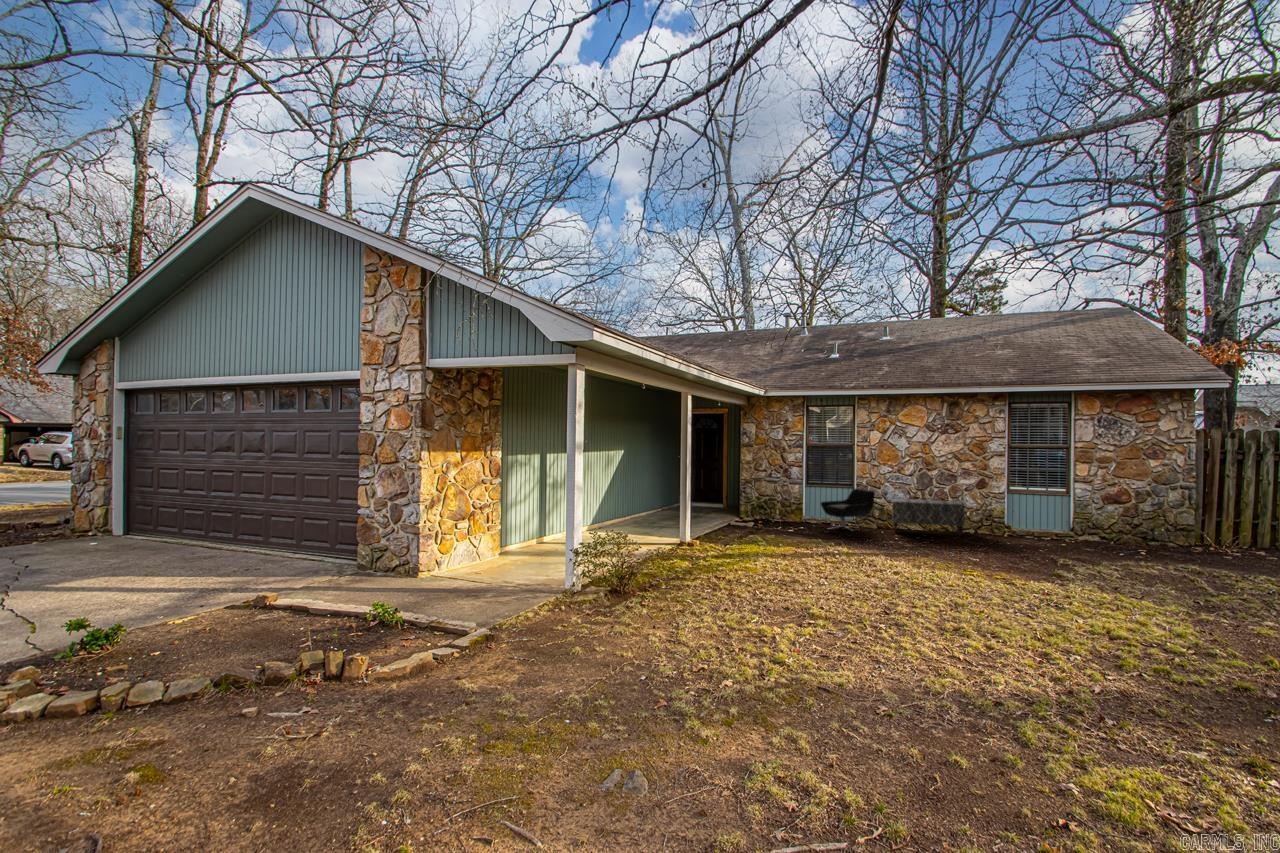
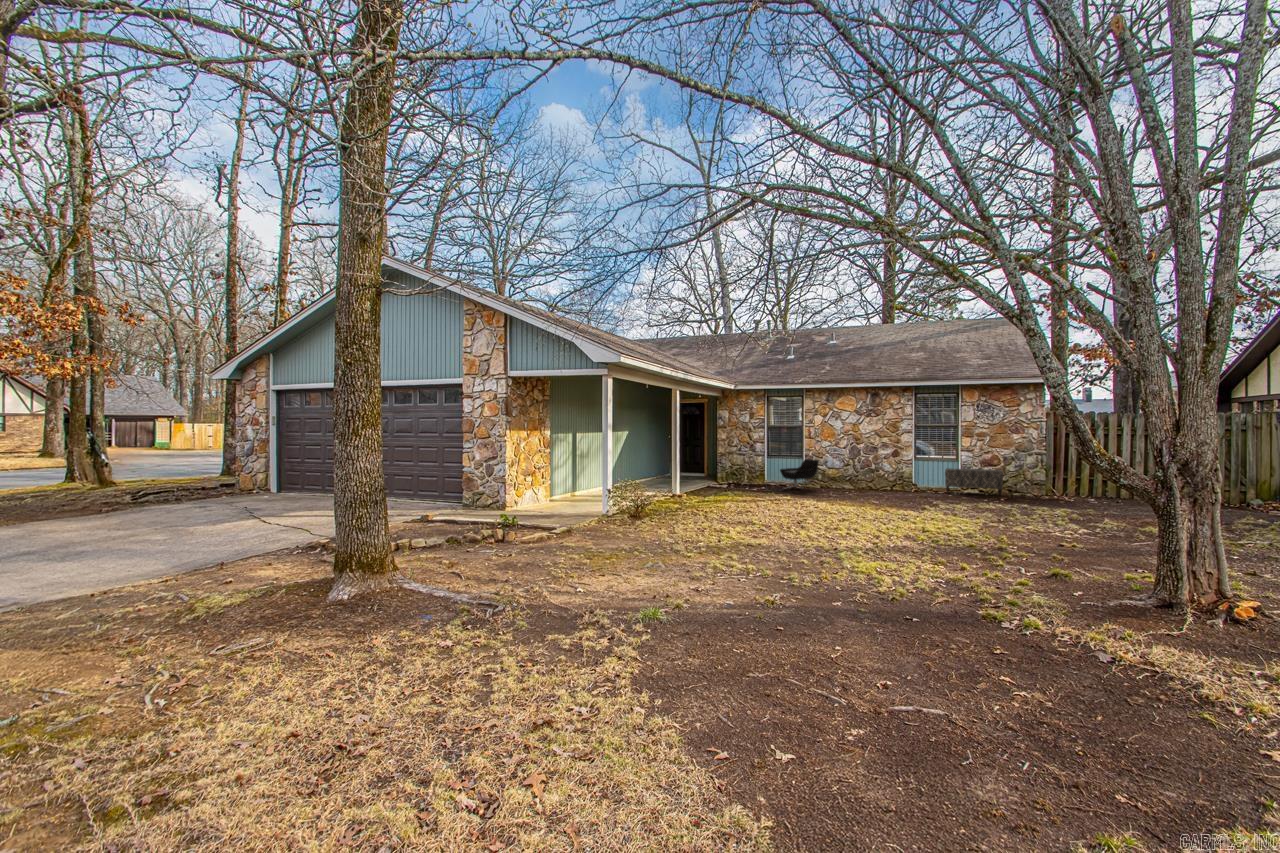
bench: present [892,499,965,536] -> present [945,468,1003,496]

